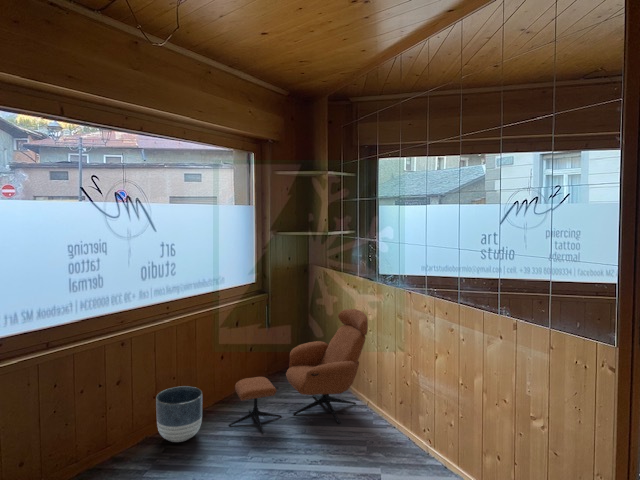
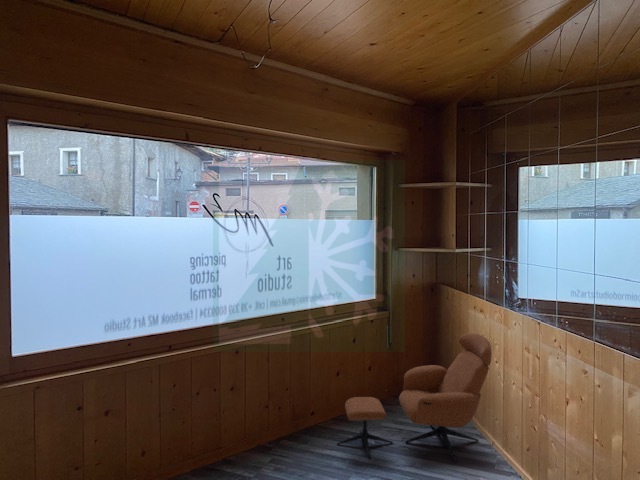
planter: present [156,386,202,442] -> none [267,398,310,454]

